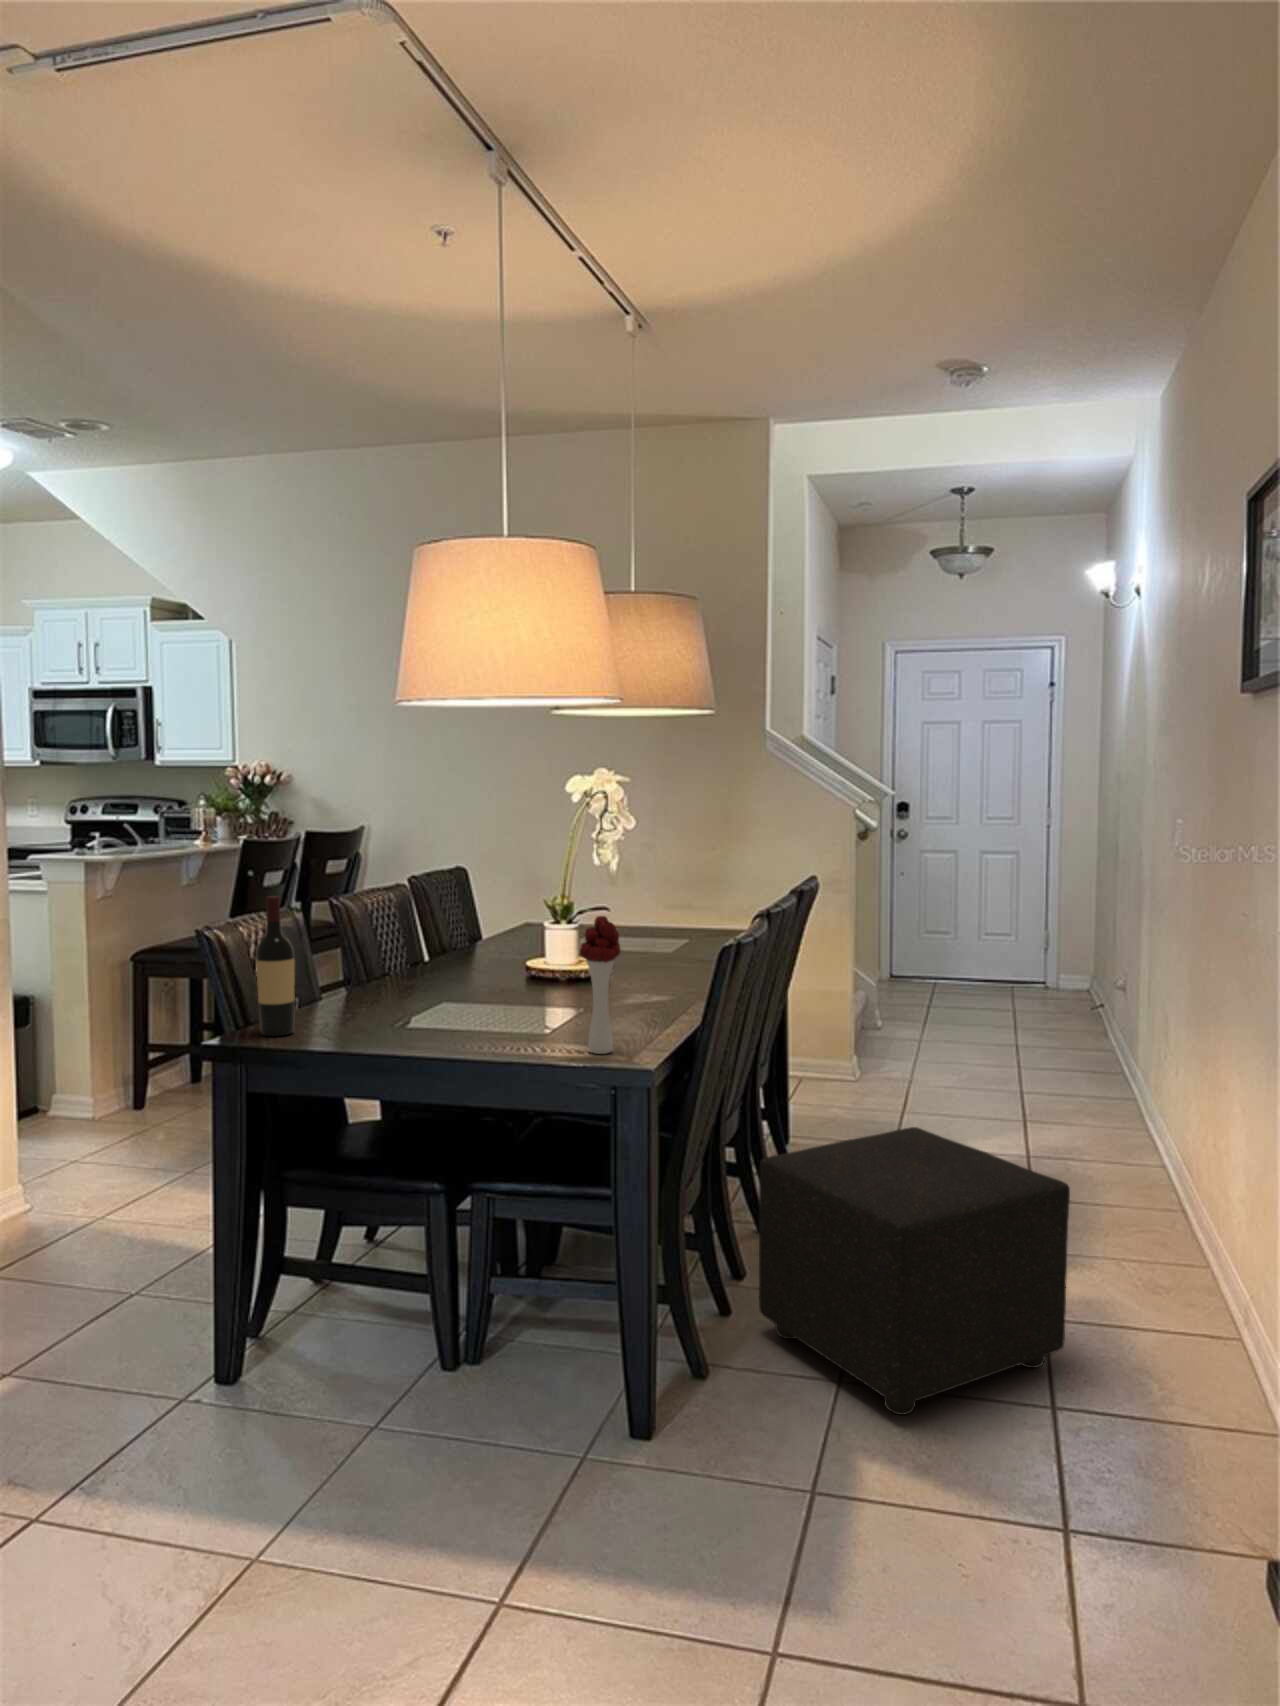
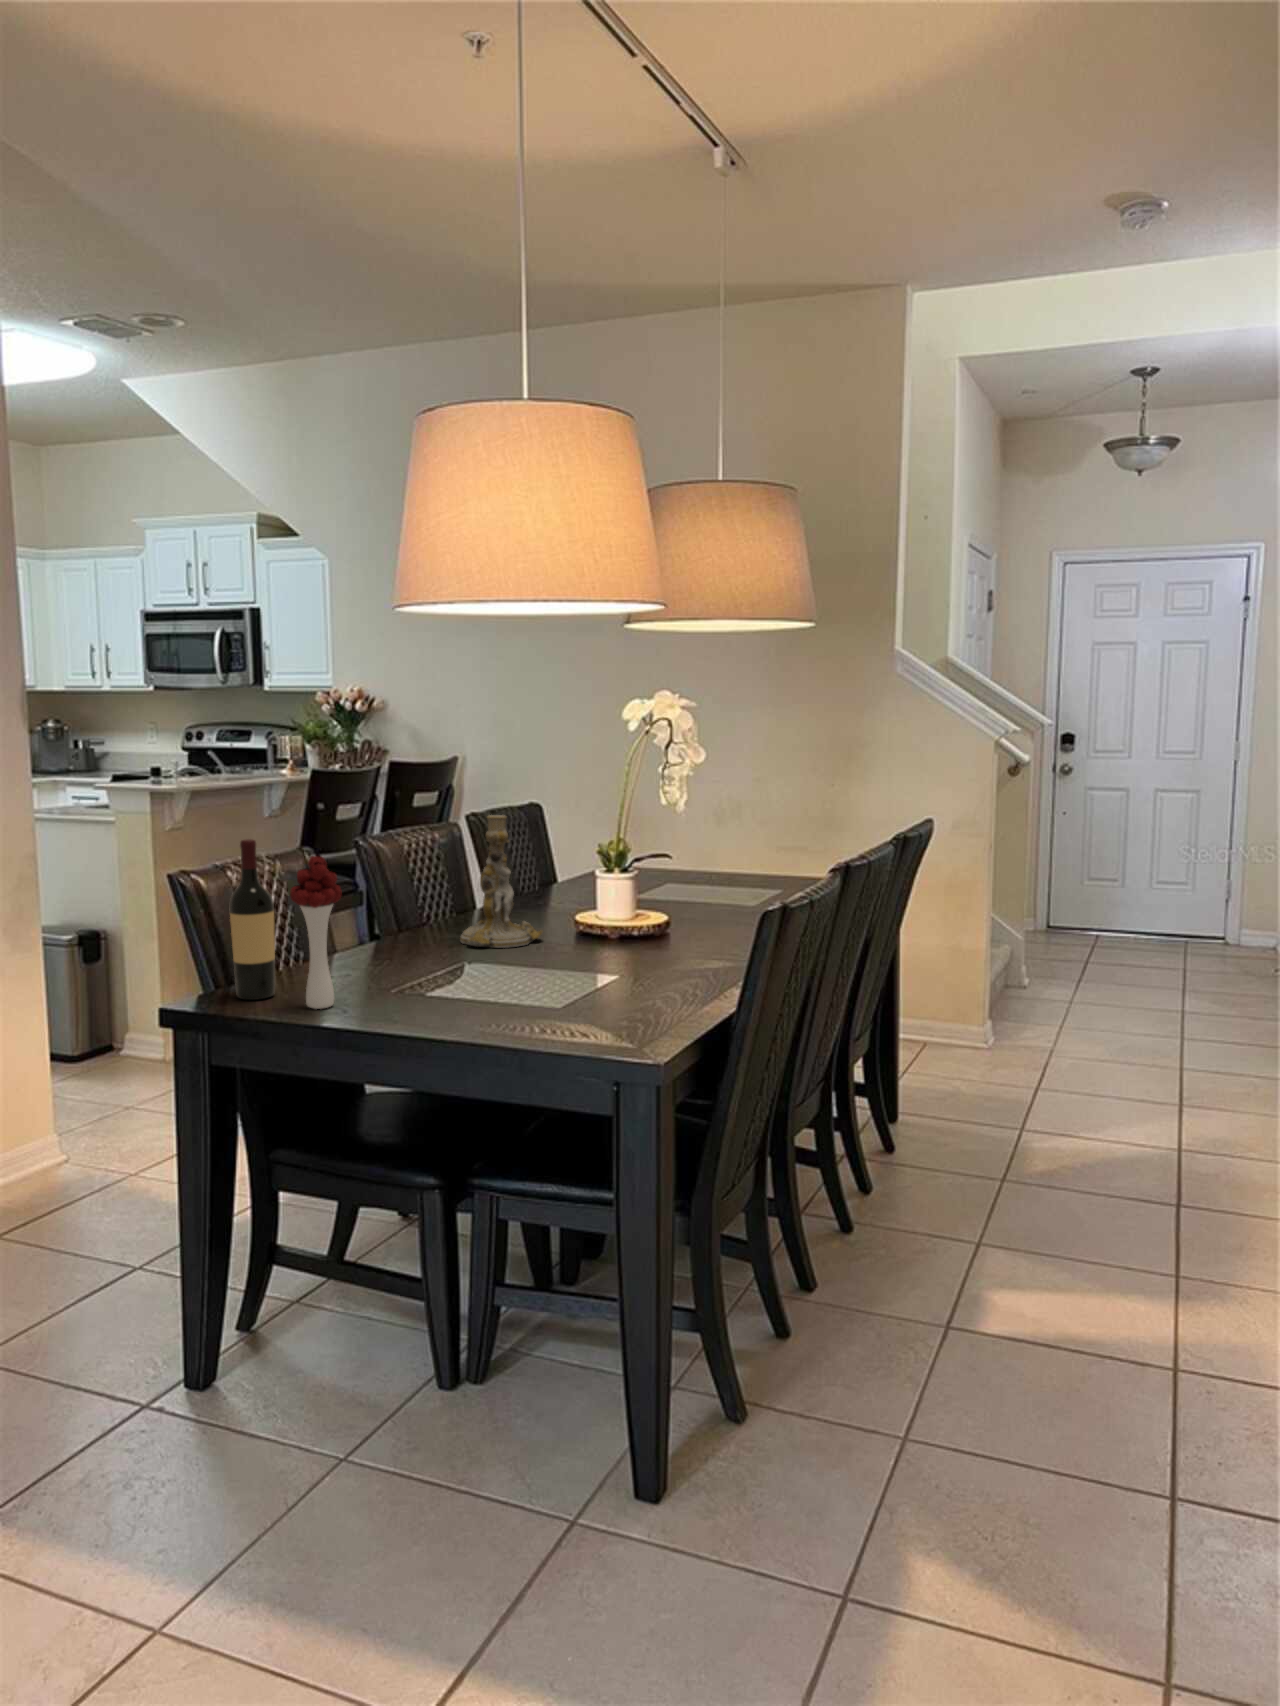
candlestick: none [429,875,503,991] -> present [460,815,543,948]
flower bouquet: present [580,916,621,1054] -> present [290,856,341,1009]
ottoman: present [759,1127,1070,1415] -> none [816,1129,1202,1490]

